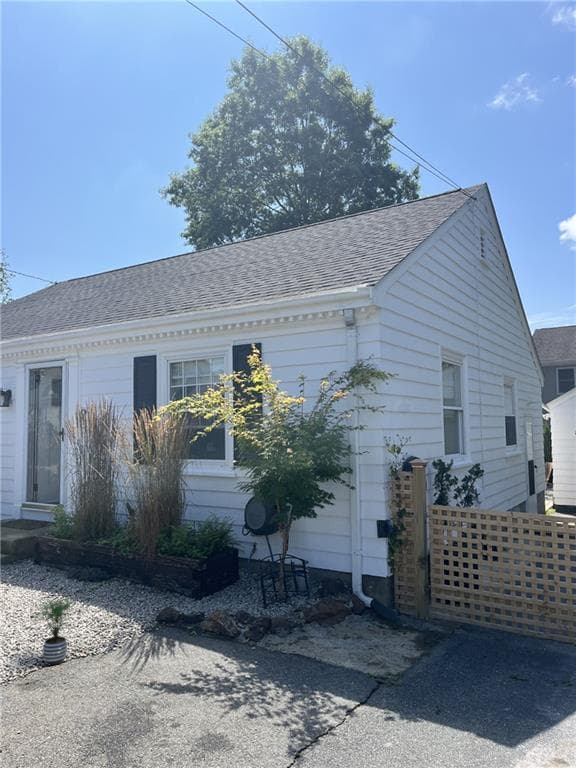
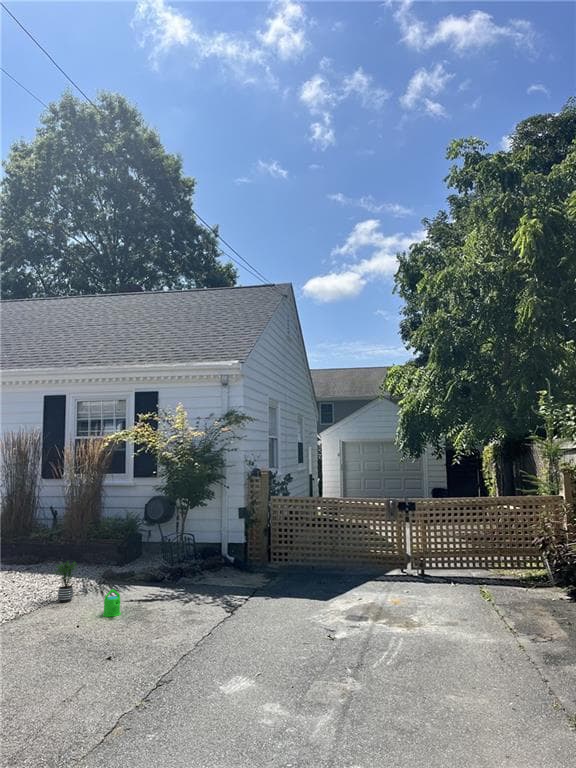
watering can: none [51,675,87,729] -> present [103,589,121,617]

